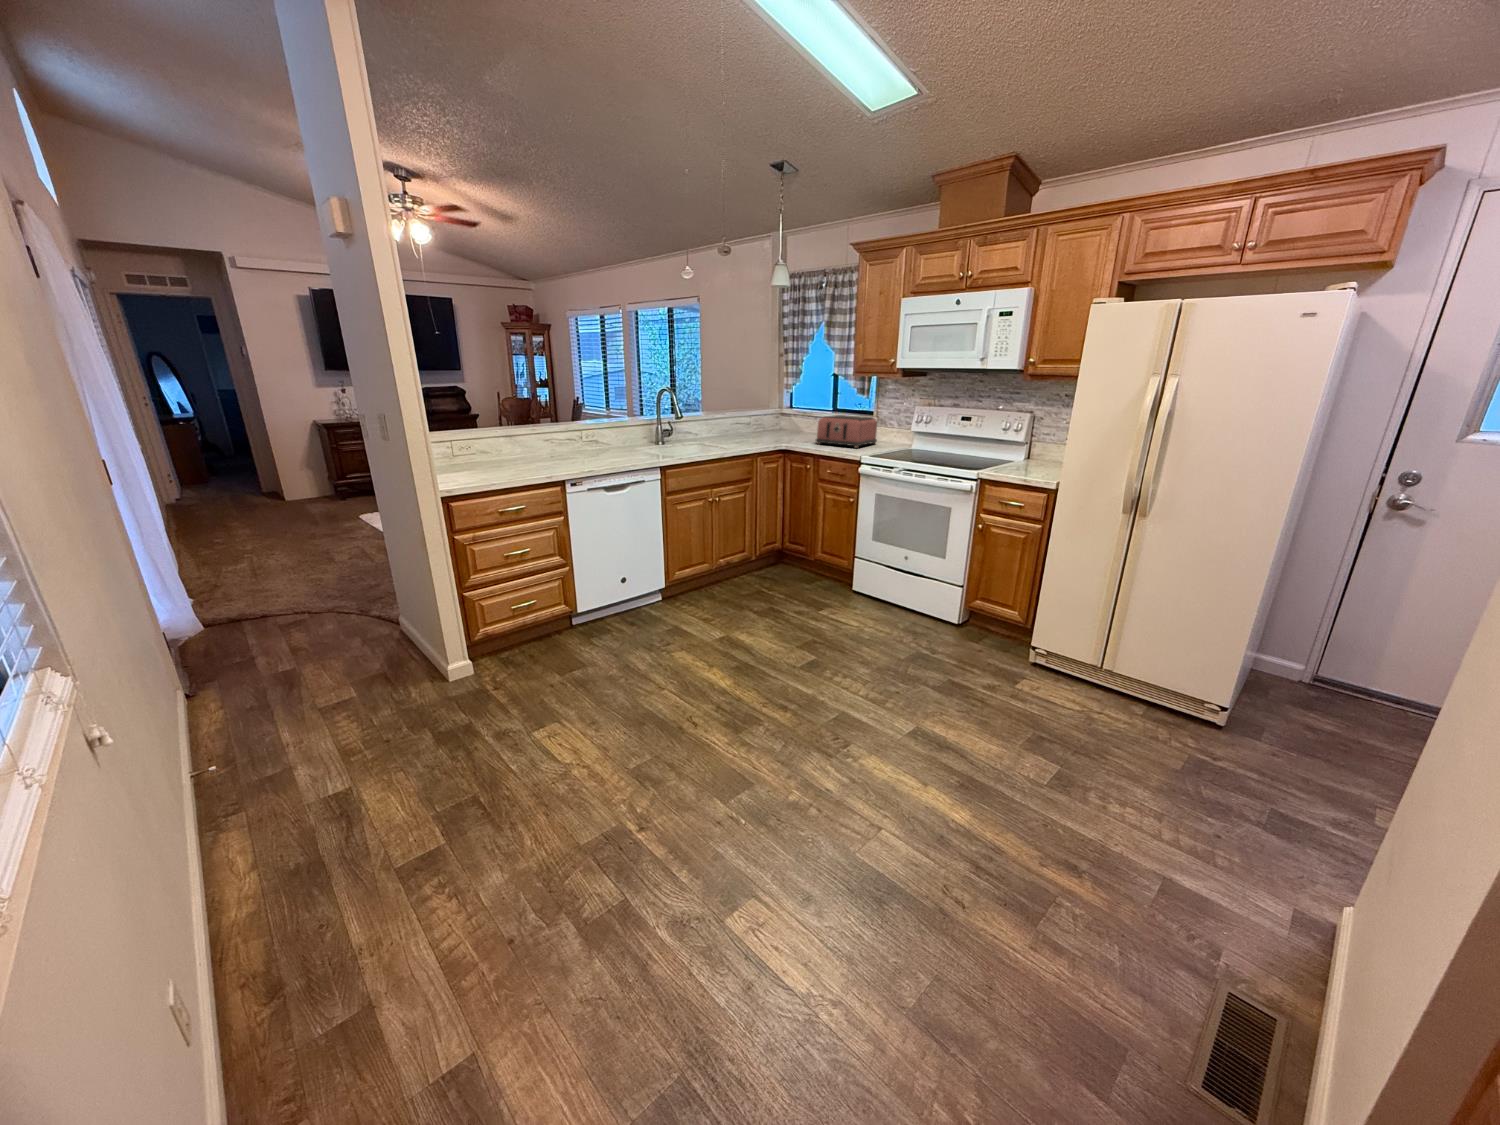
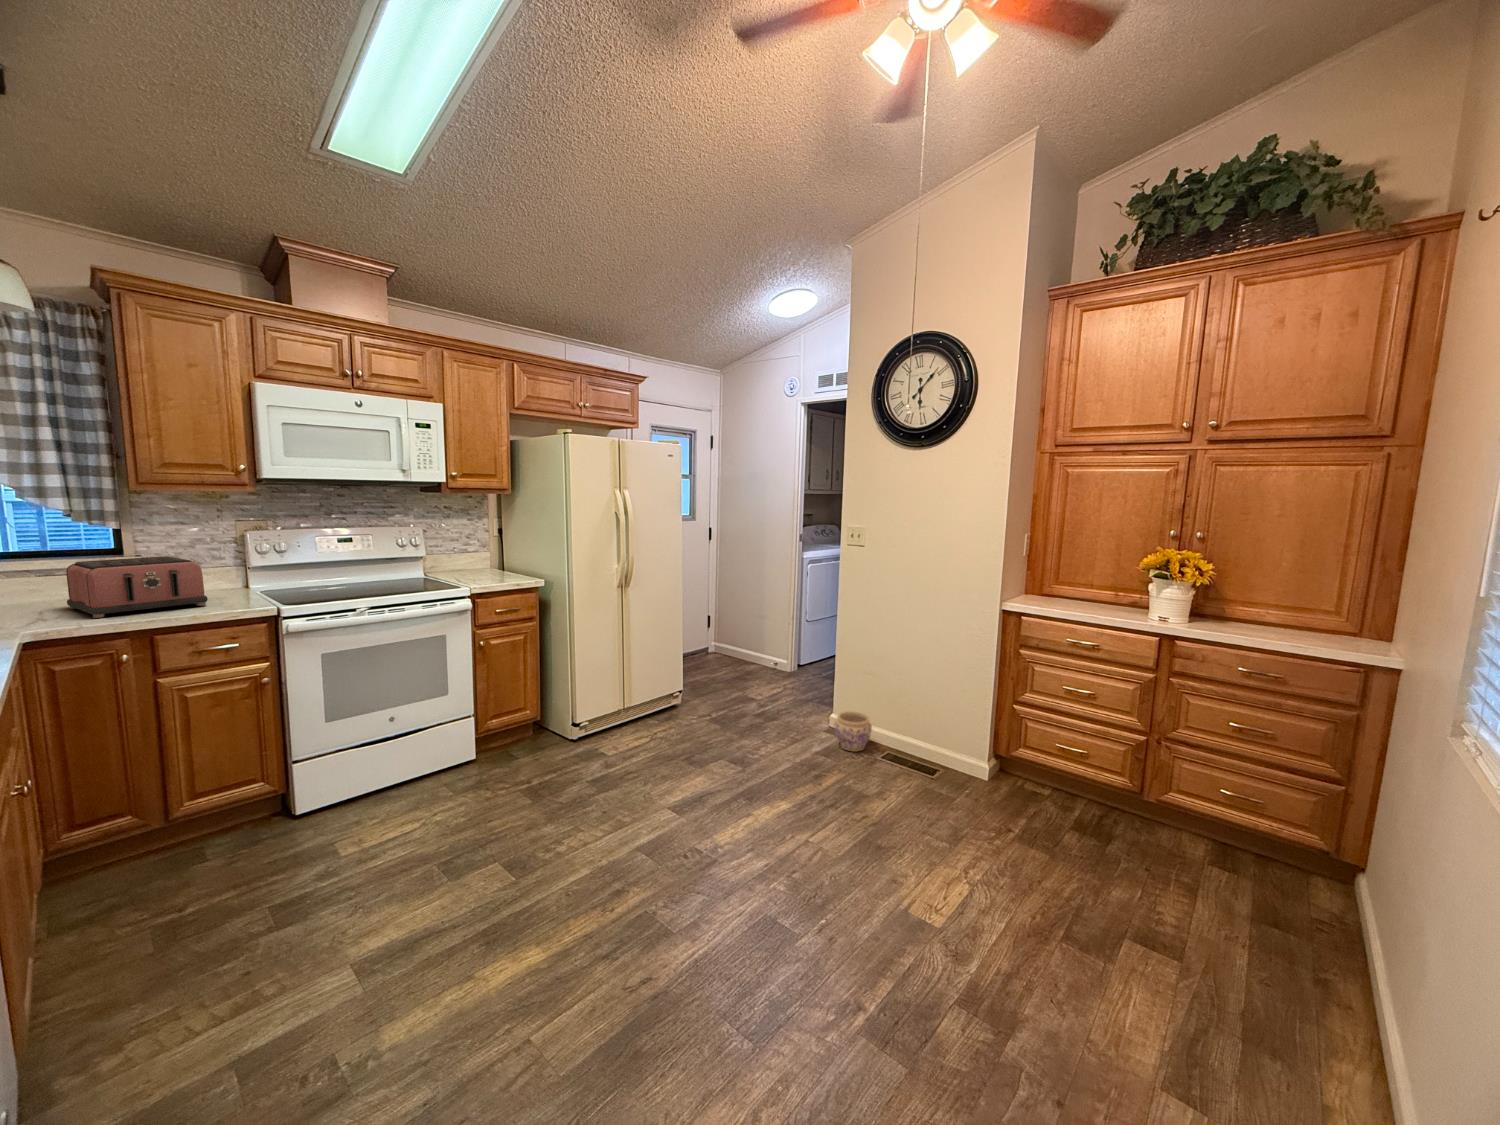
planter: none [1207,866,1312,970] -> present [835,711,872,752]

